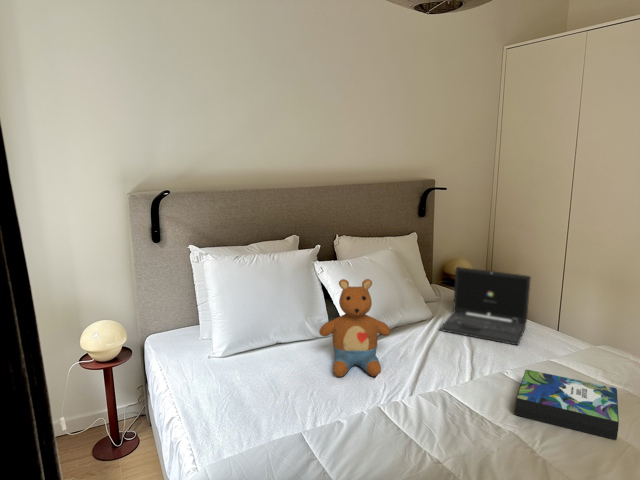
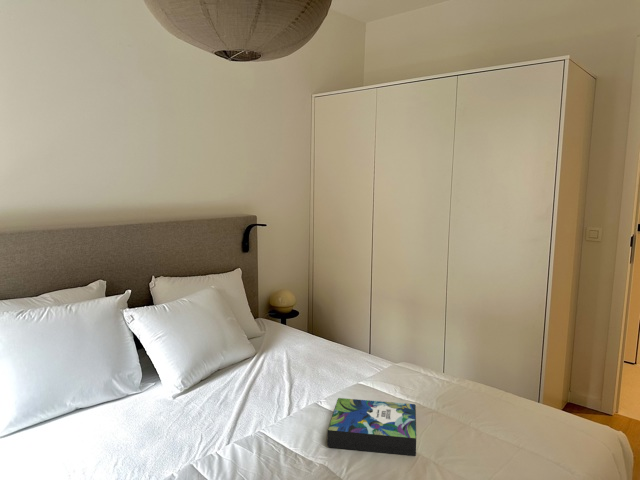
laptop: present [440,267,530,345] -> none [263,301,344,373]
stuffed toy: present [319,279,391,377] -> none [127,325,207,436]

